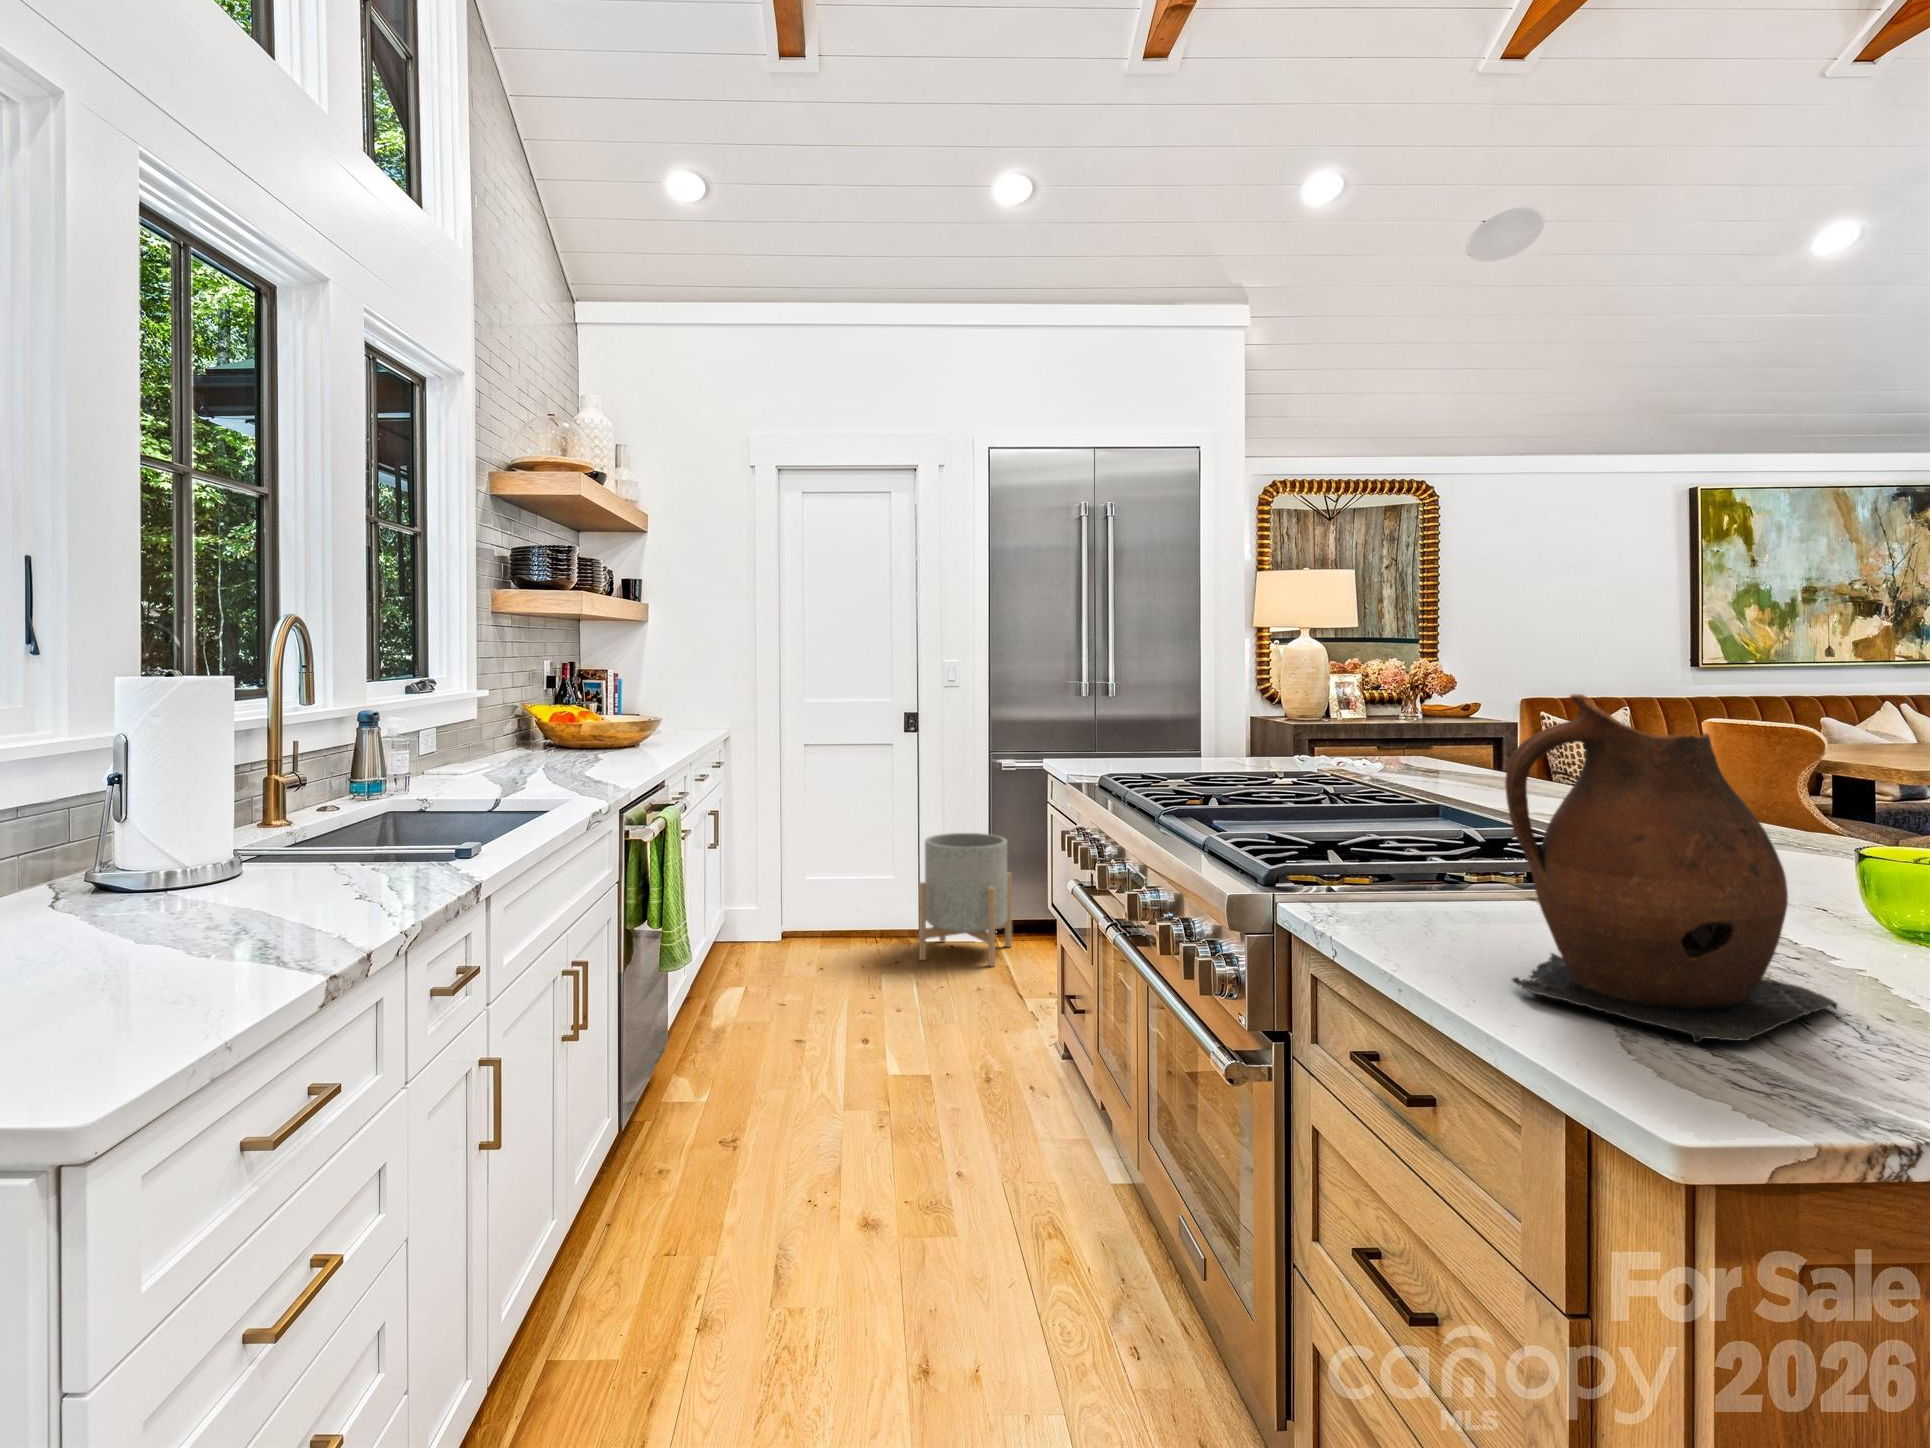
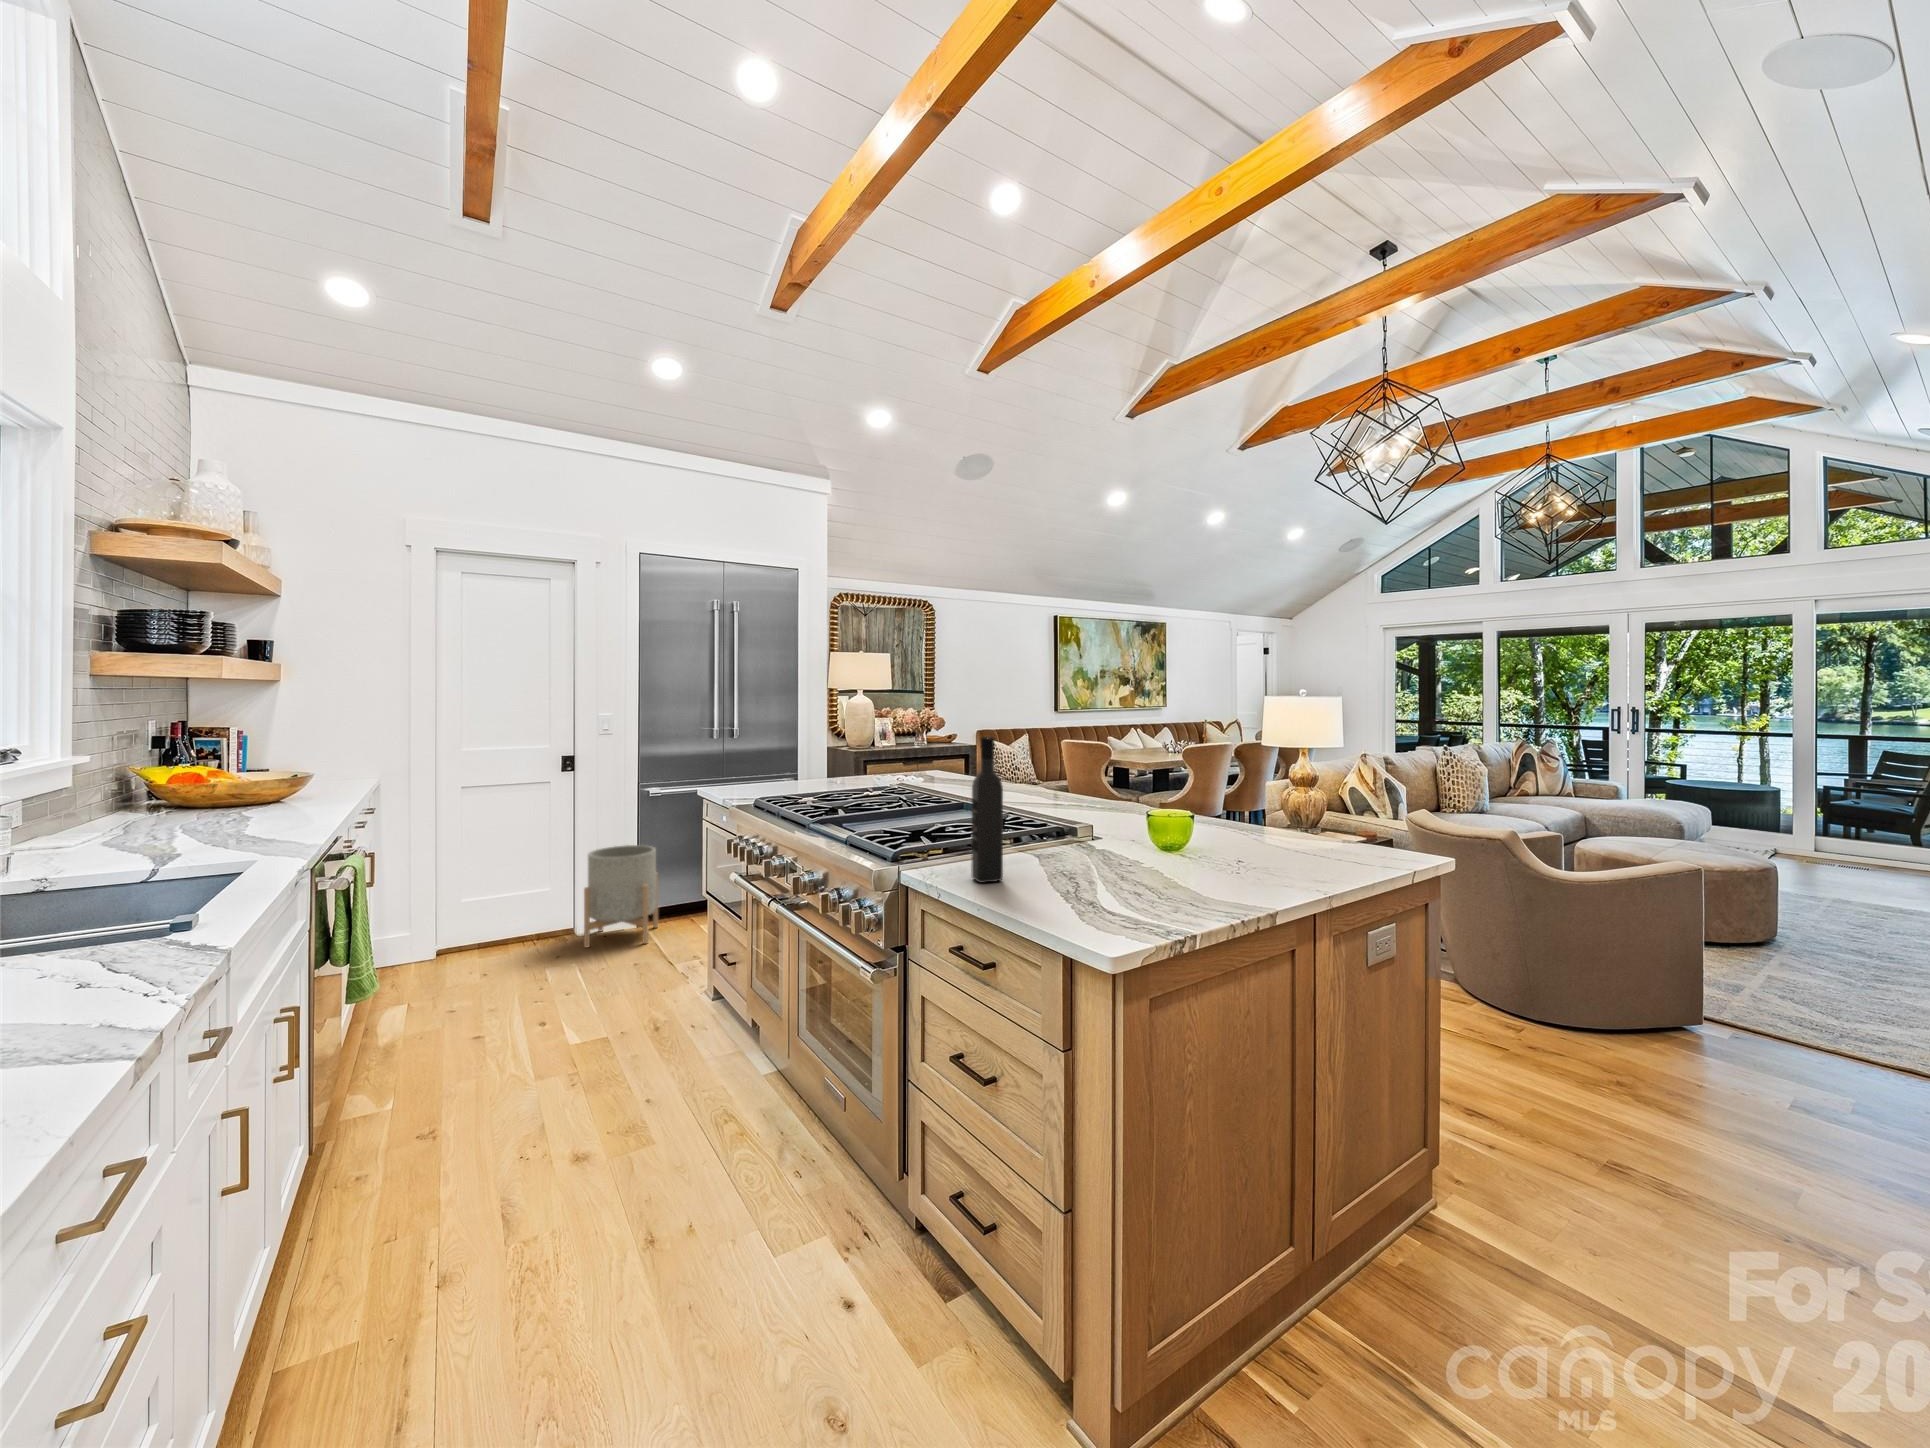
wine bottle: none [1405,666,1471,944] -> present [971,737,1003,883]
ceramic pitcher: present [1505,694,1837,1043] -> none [1024,753,1155,913]

